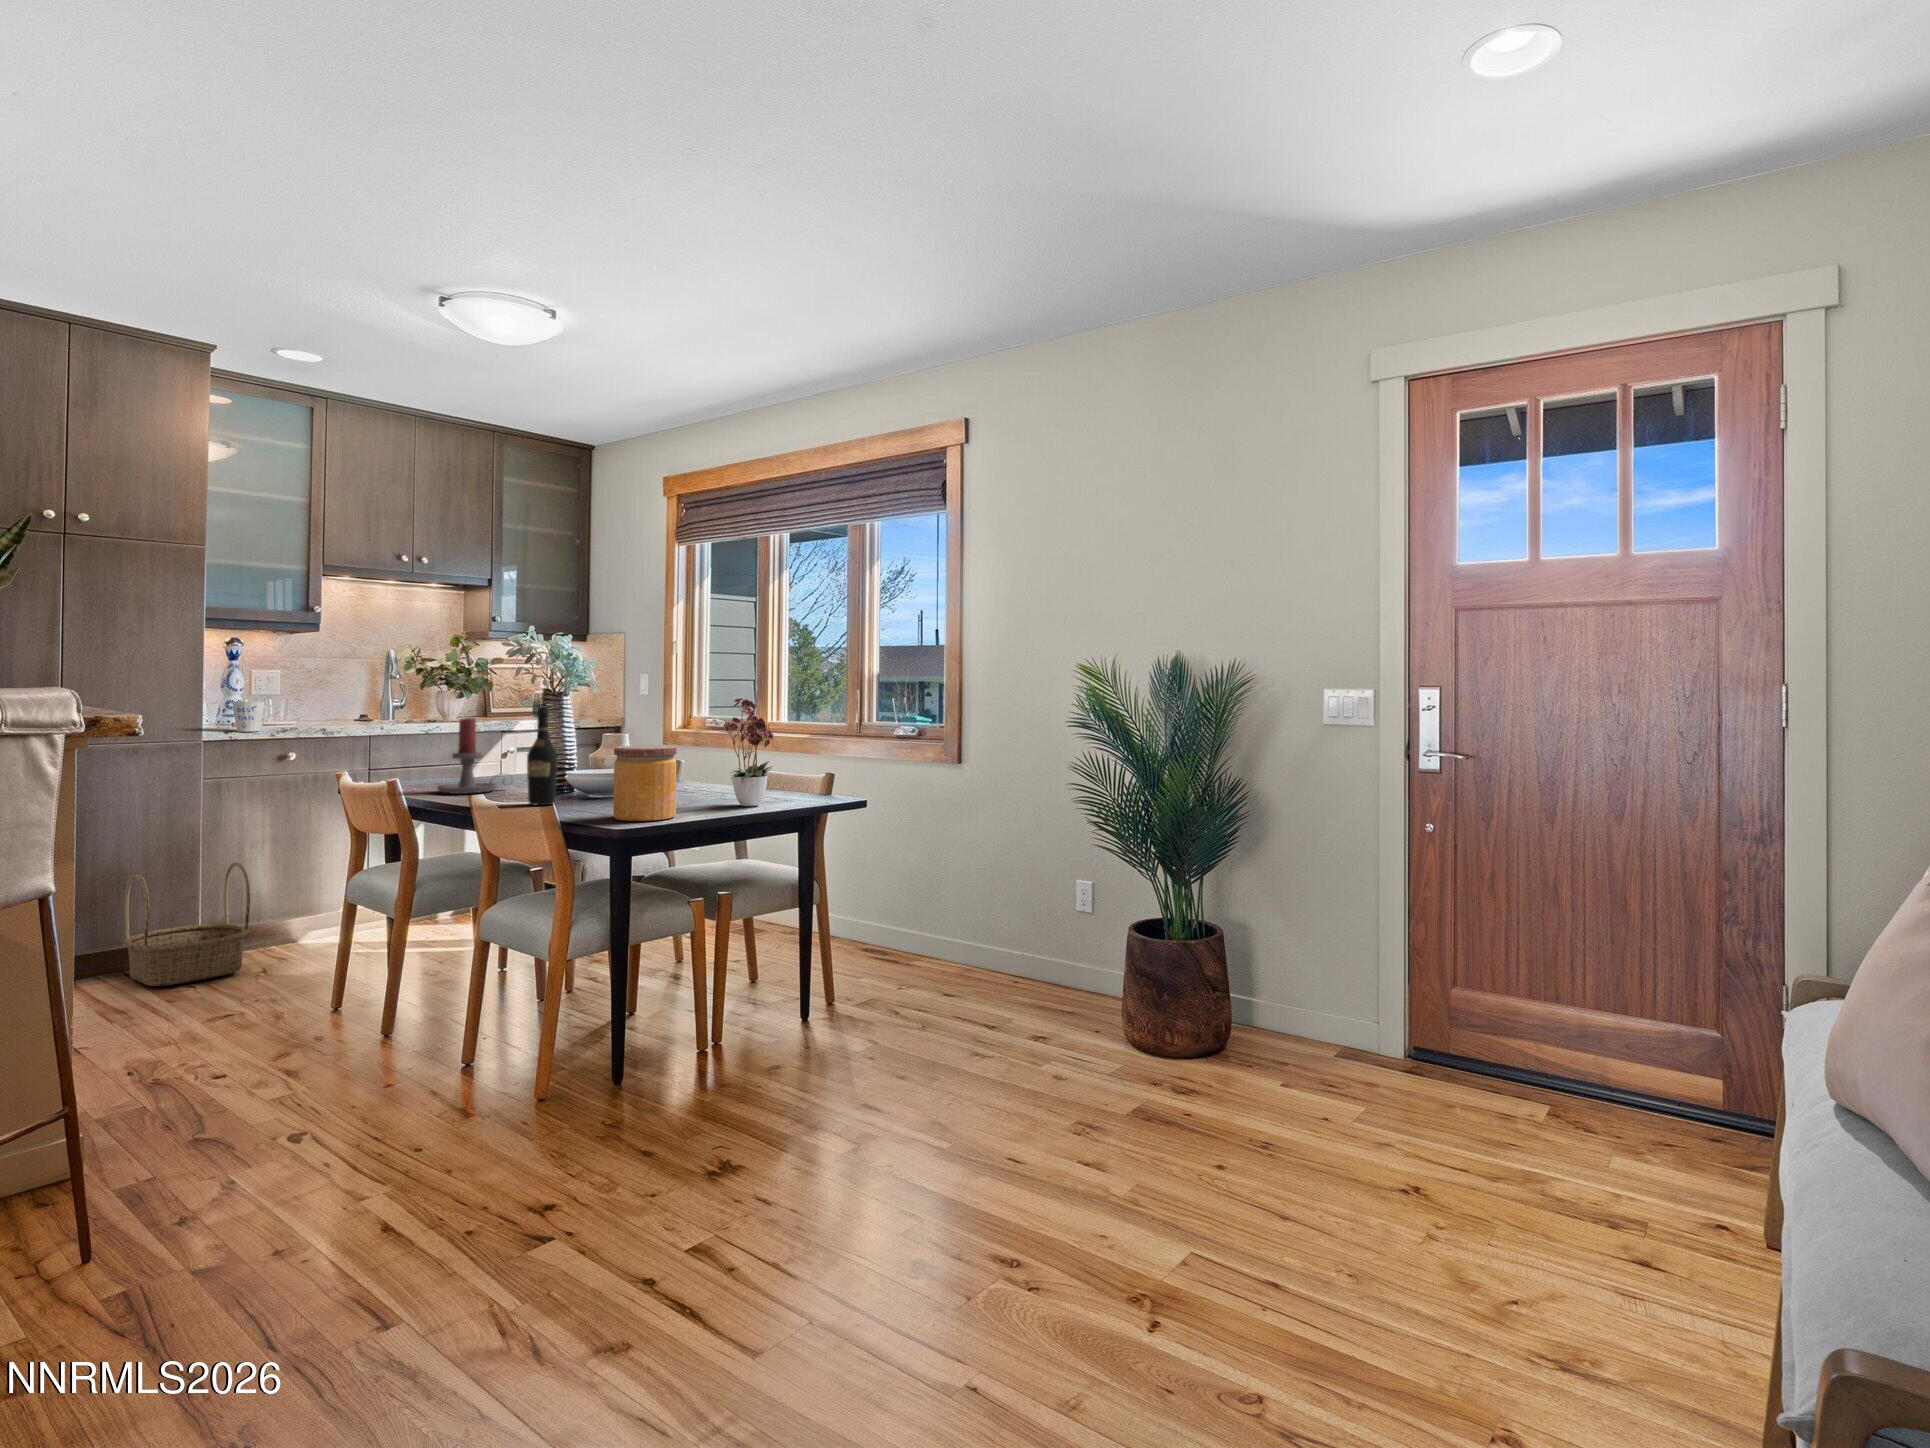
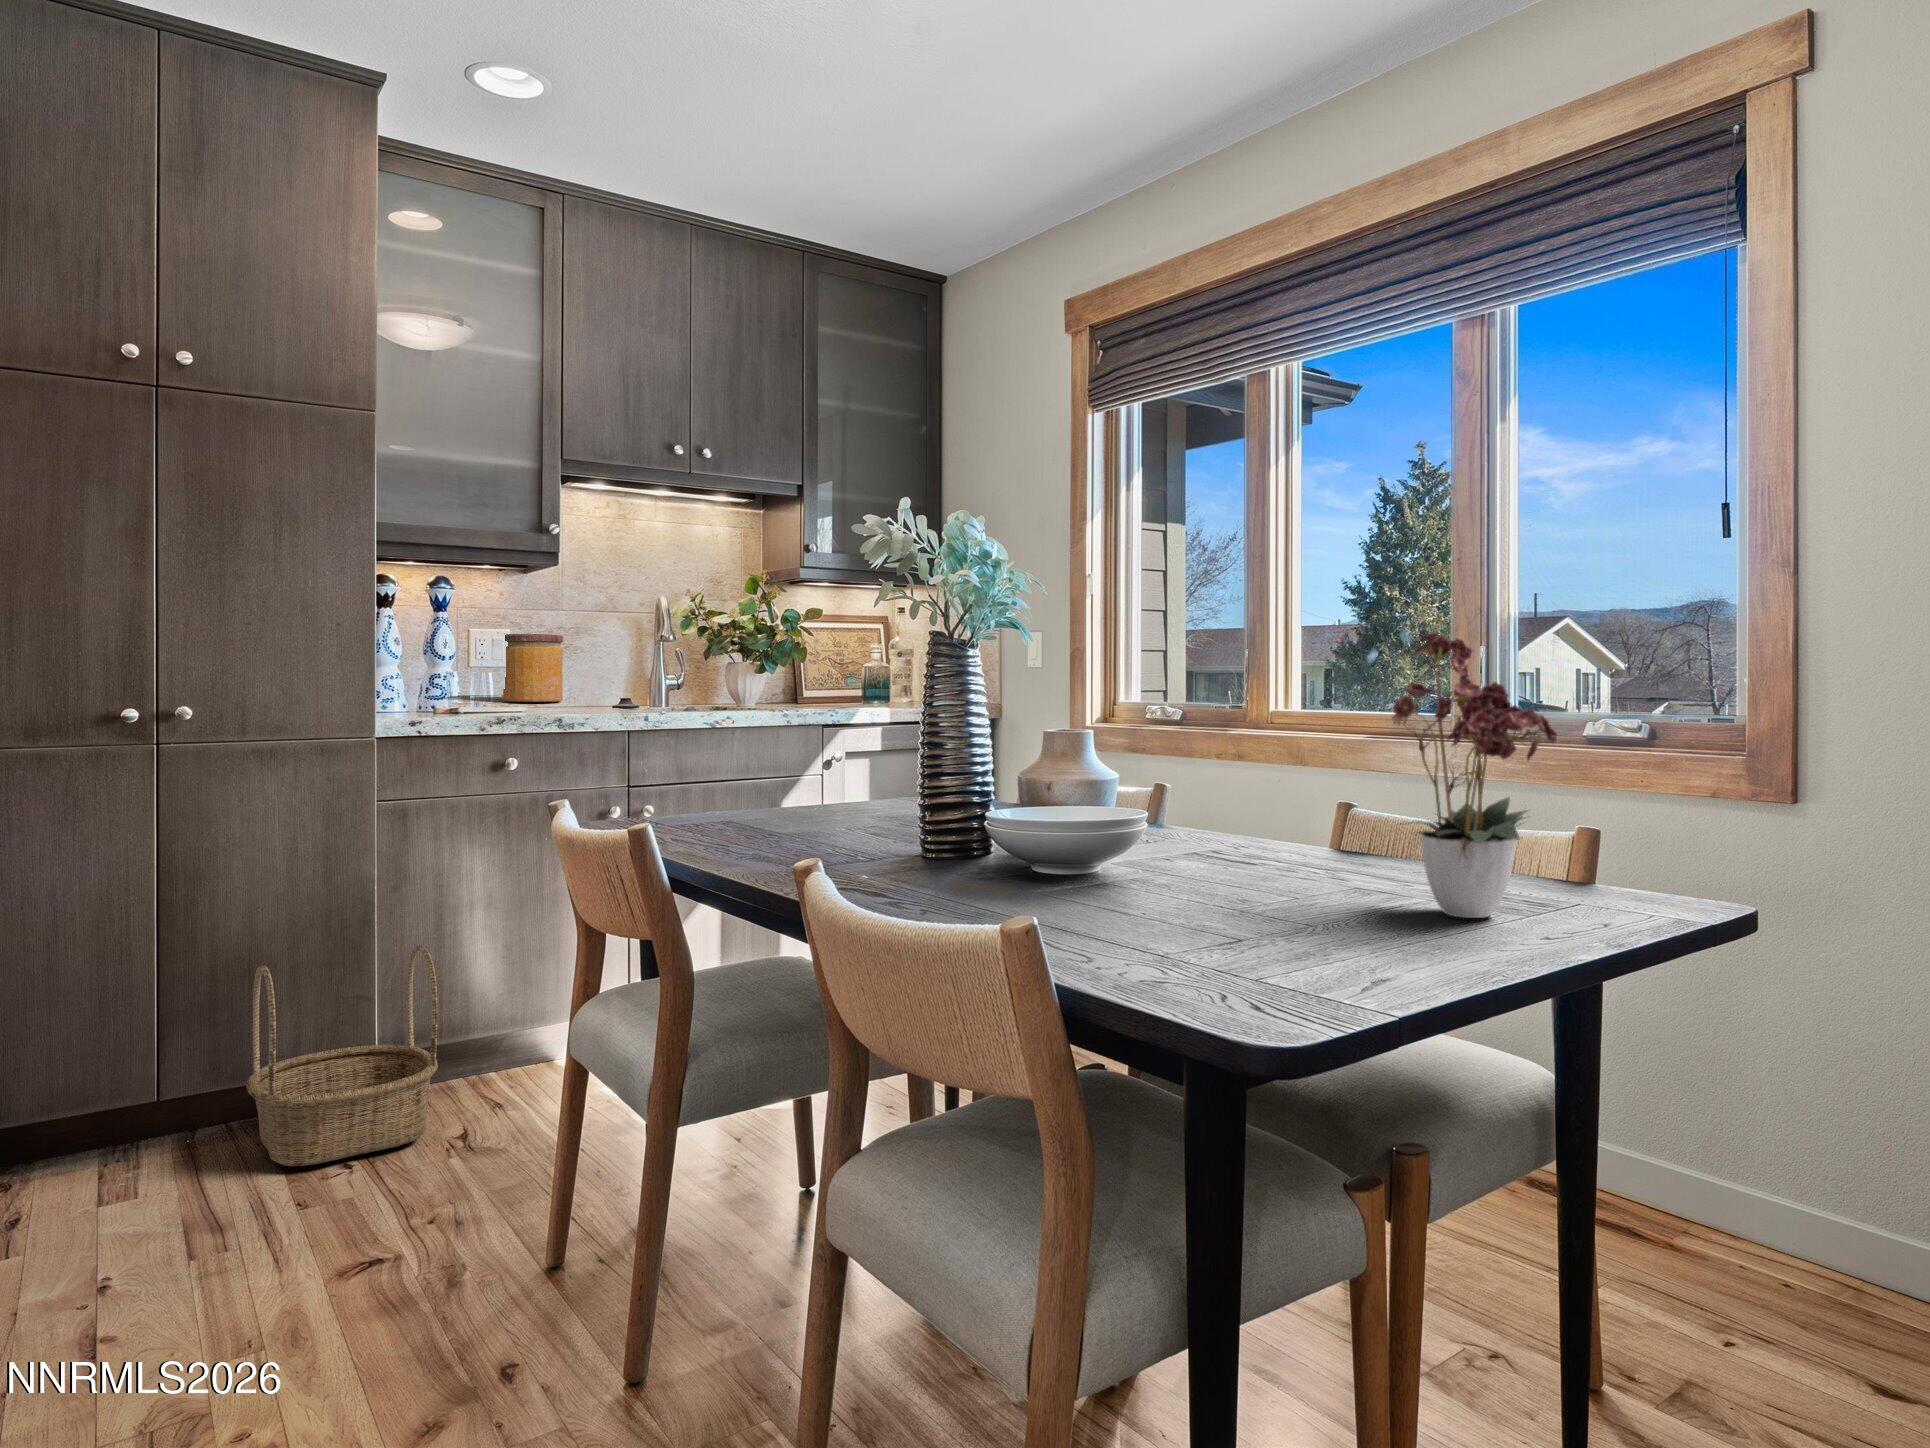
mug: present [232,701,275,732] -> none [424,673,486,722]
wine bottle: present [527,707,558,805] -> none [918,658,985,896]
candle holder: present [437,718,513,794] -> none [725,690,870,851]
jar: present [613,745,677,821] -> present [503,634,563,702]

